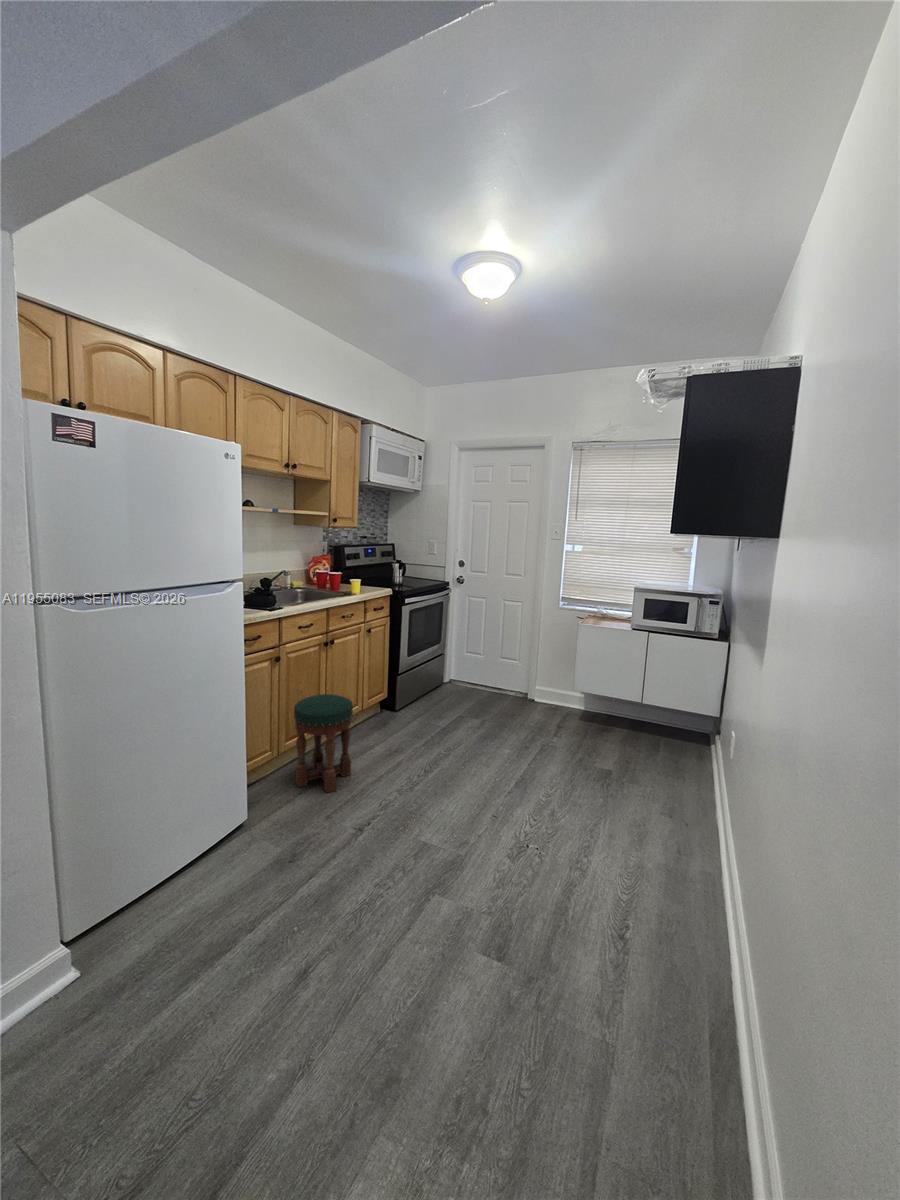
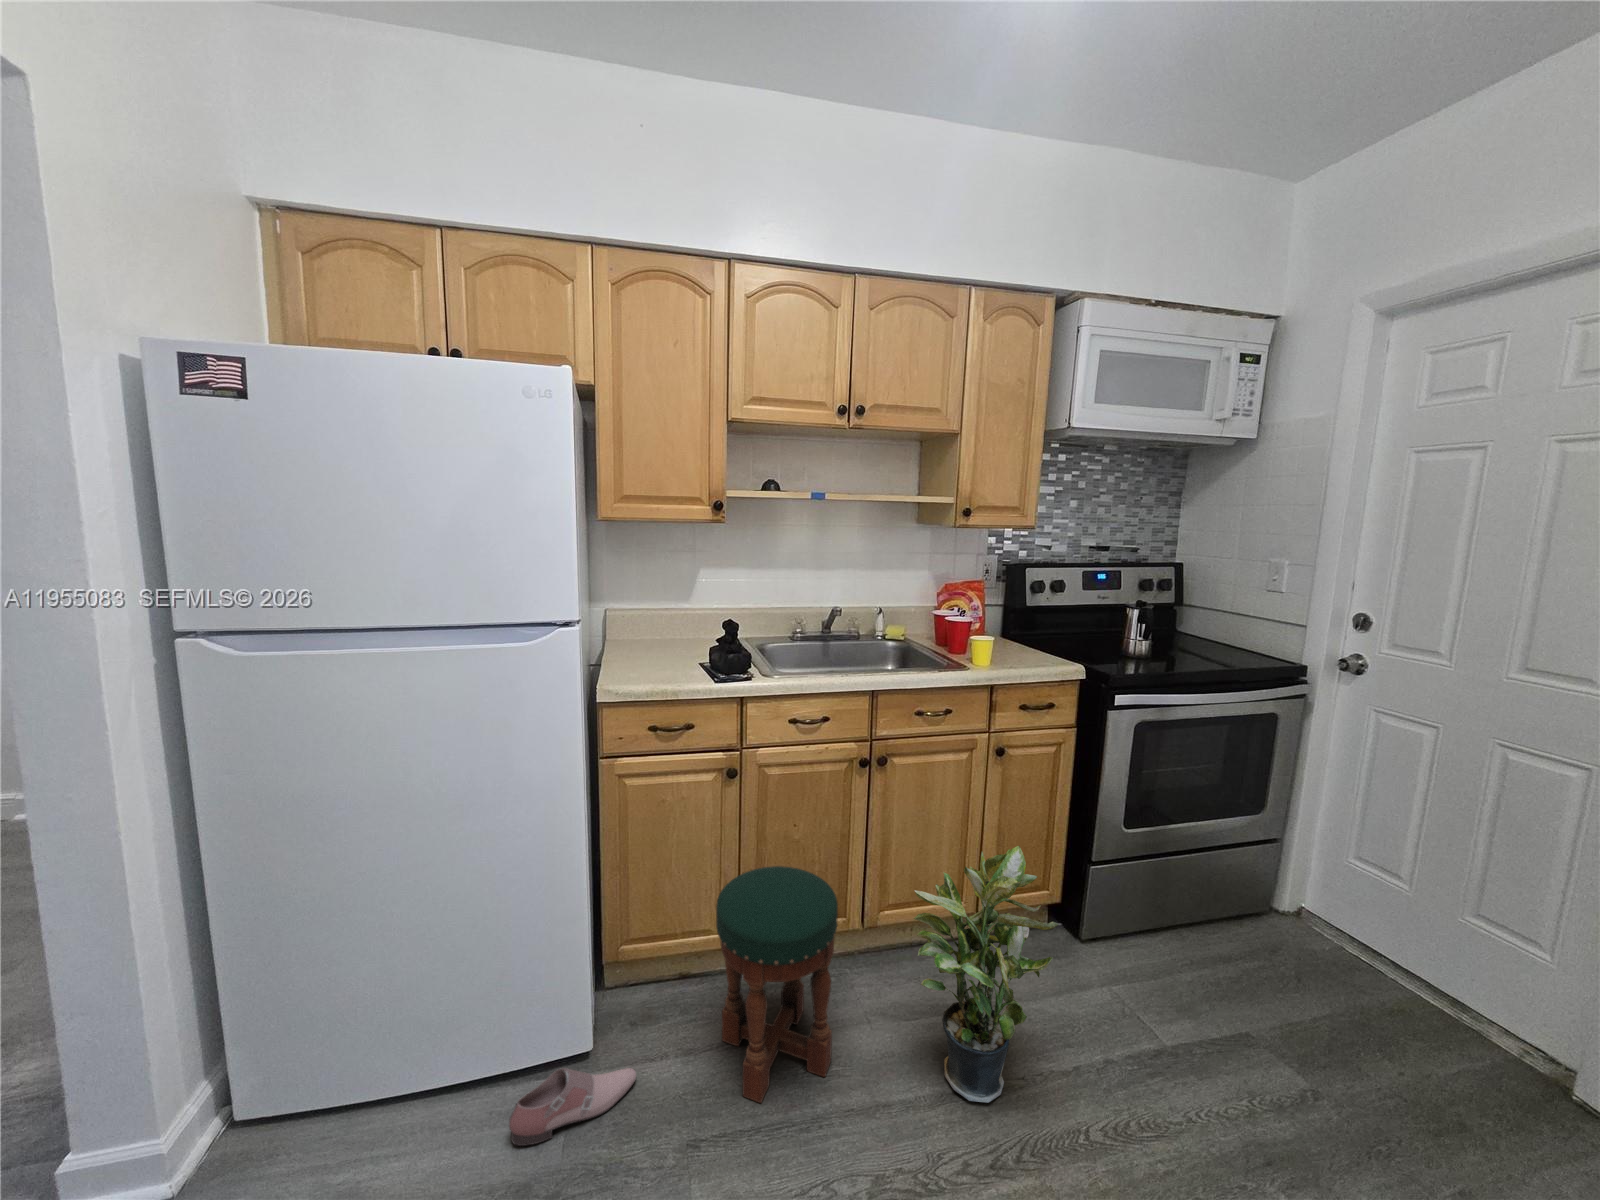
potted plant: none [369,654,426,757] -> present [914,846,1058,1103]
shoe: none [242,807,278,849] -> present [509,1068,636,1146]

